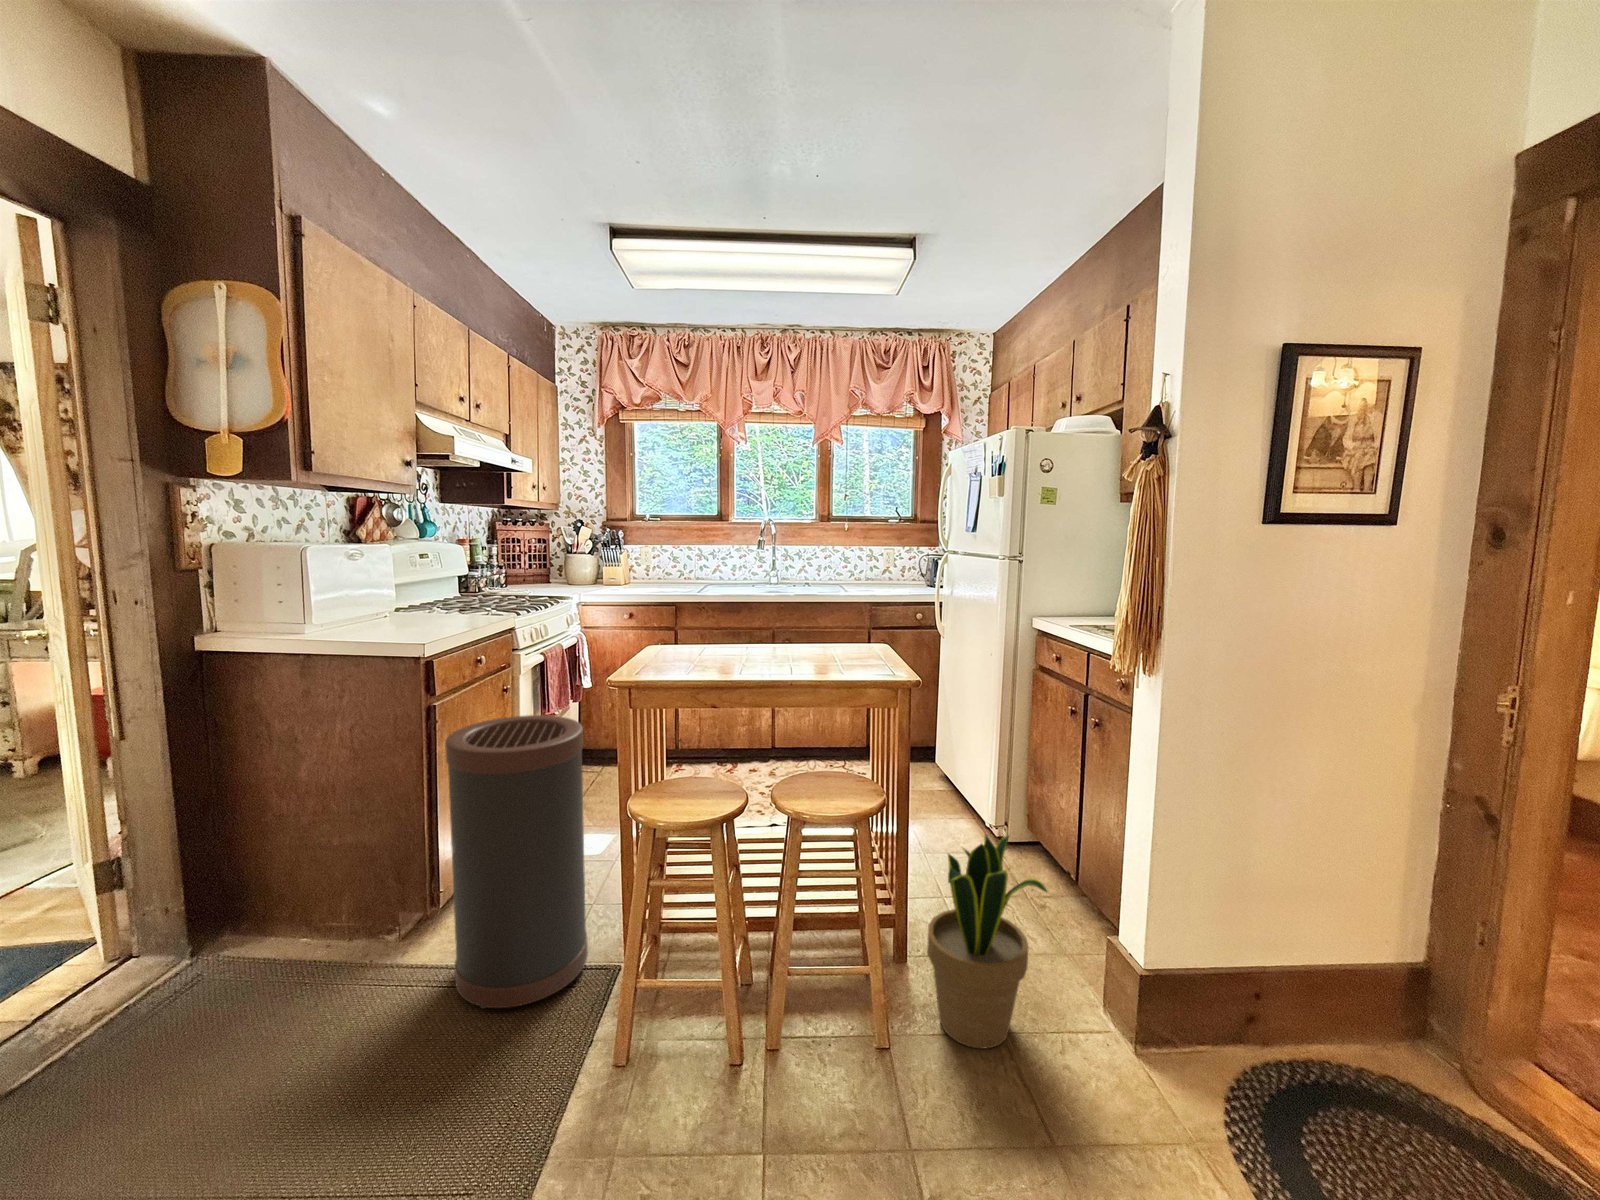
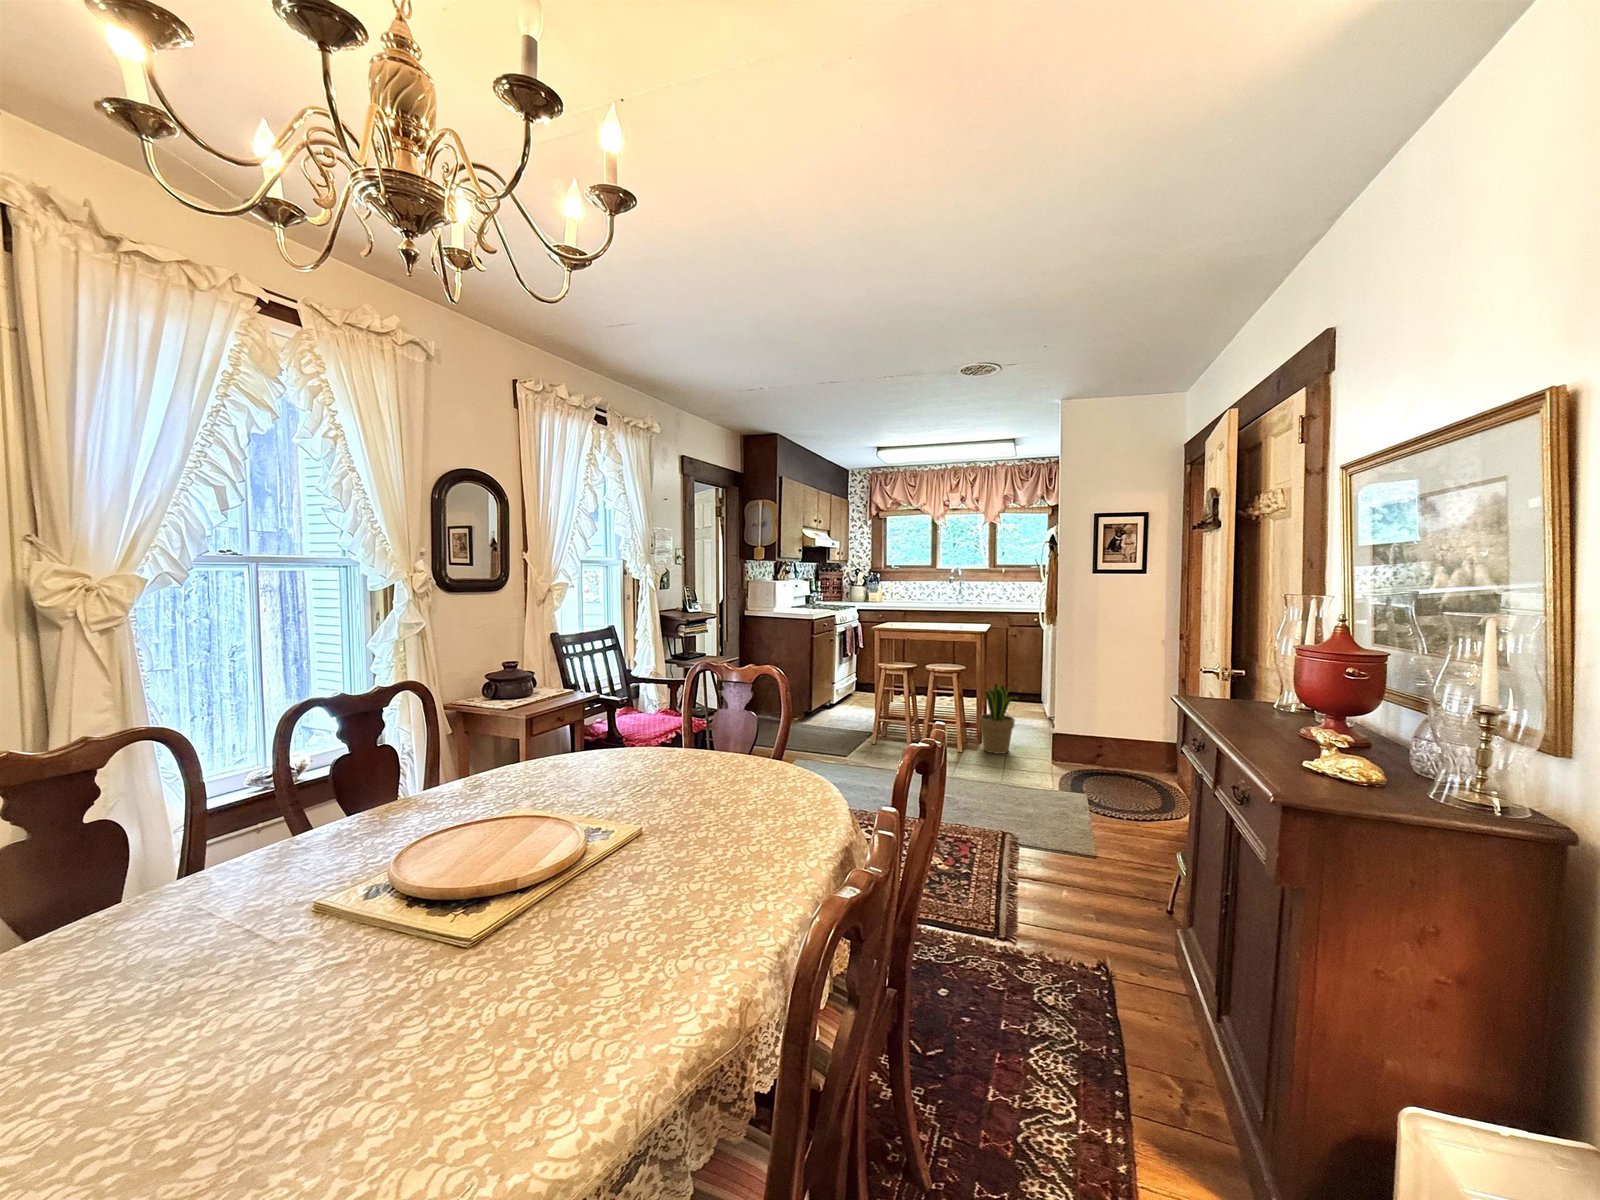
trash can: present [445,715,588,1009] -> none [822,642,864,732]

